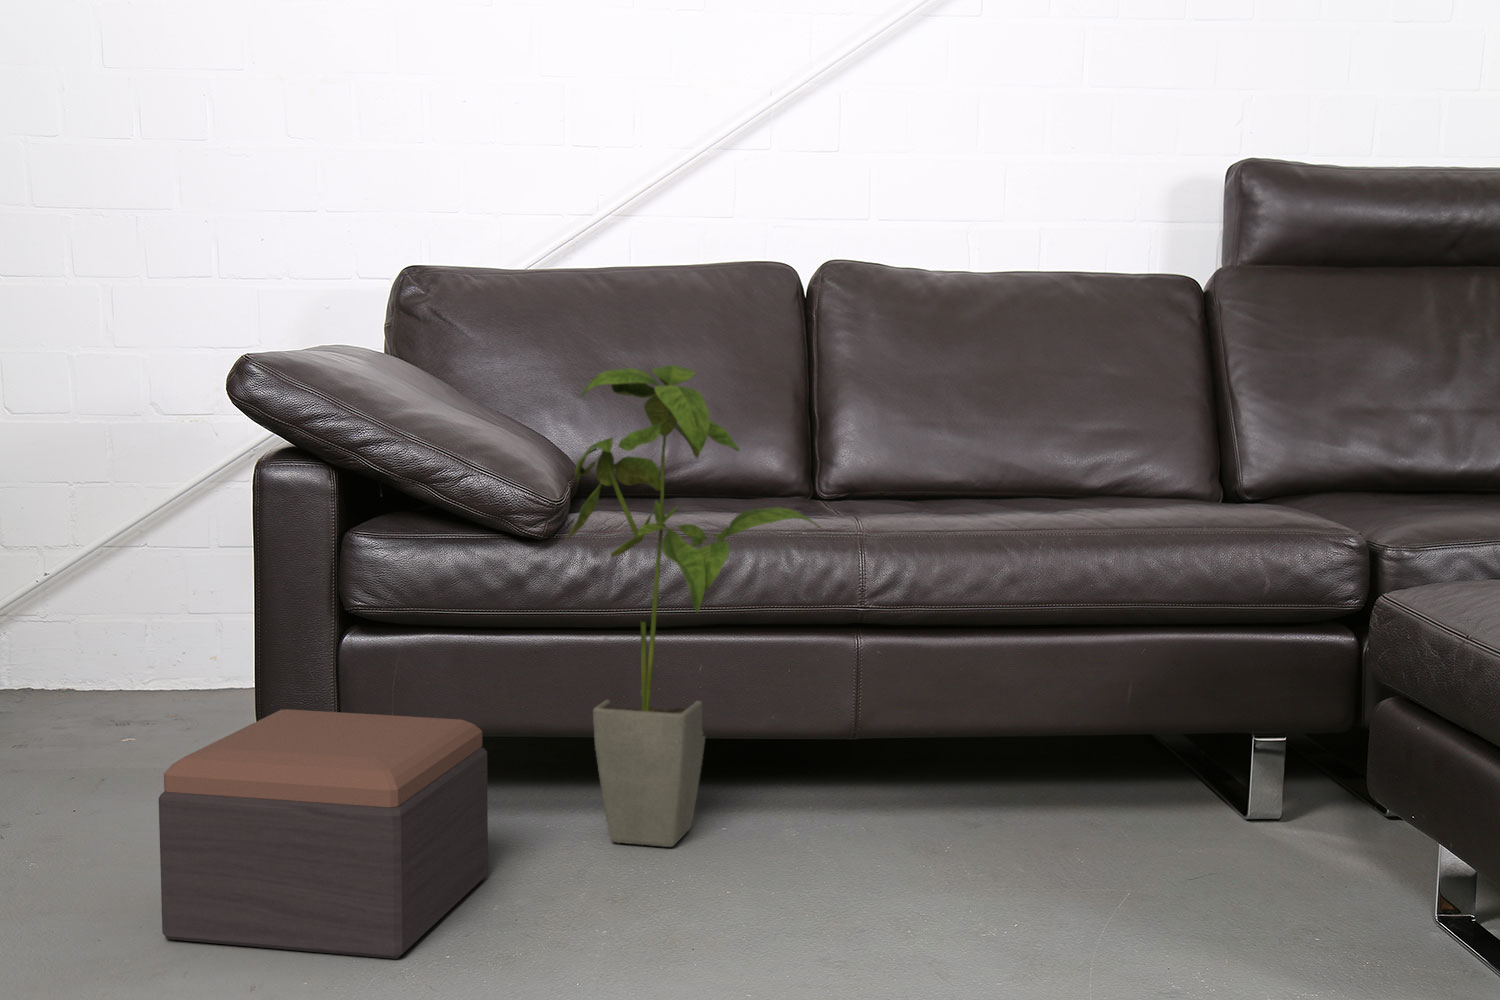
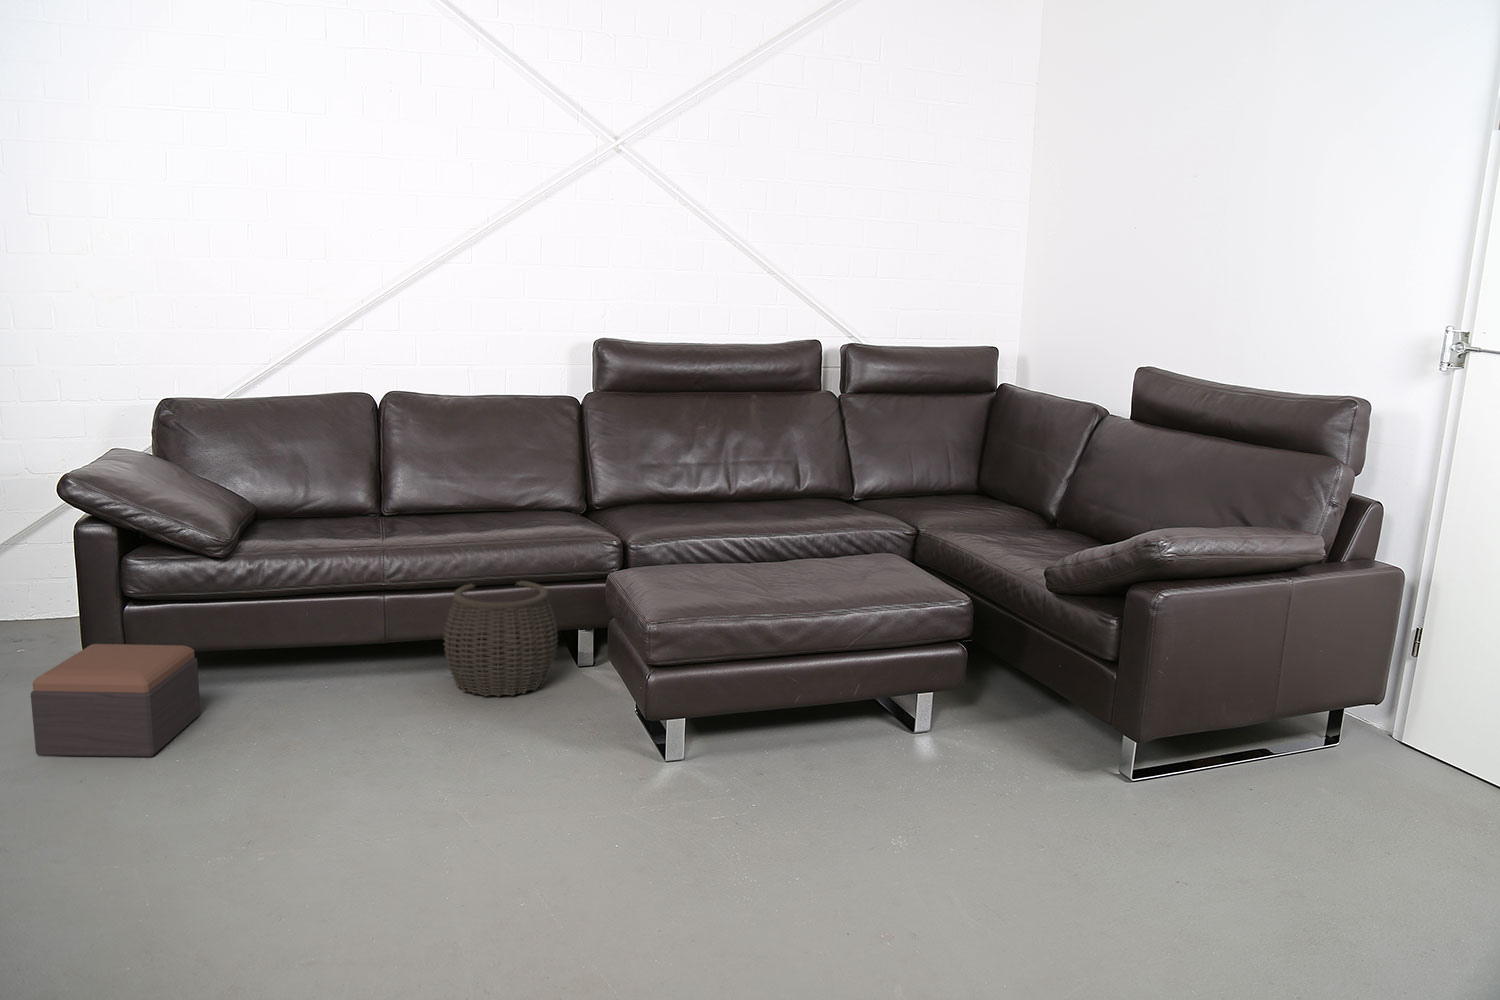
house plant: present [567,365,821,847] -> none [235,476,365,694]
woven basket: none [990,619,1248,878] -> present [444,581,558,697]

